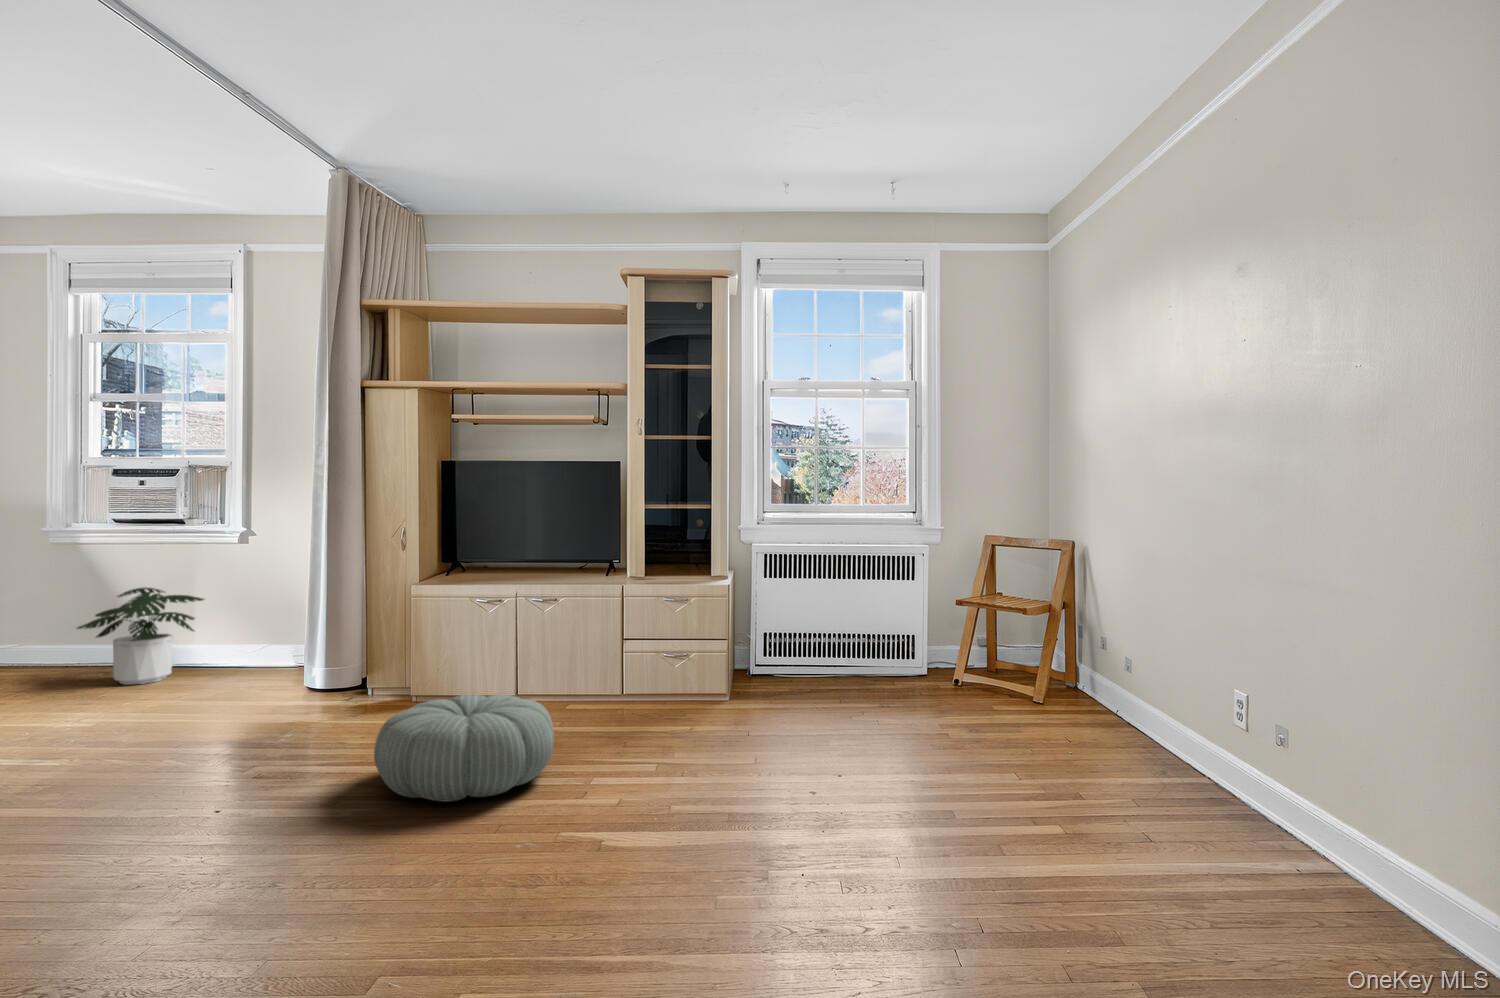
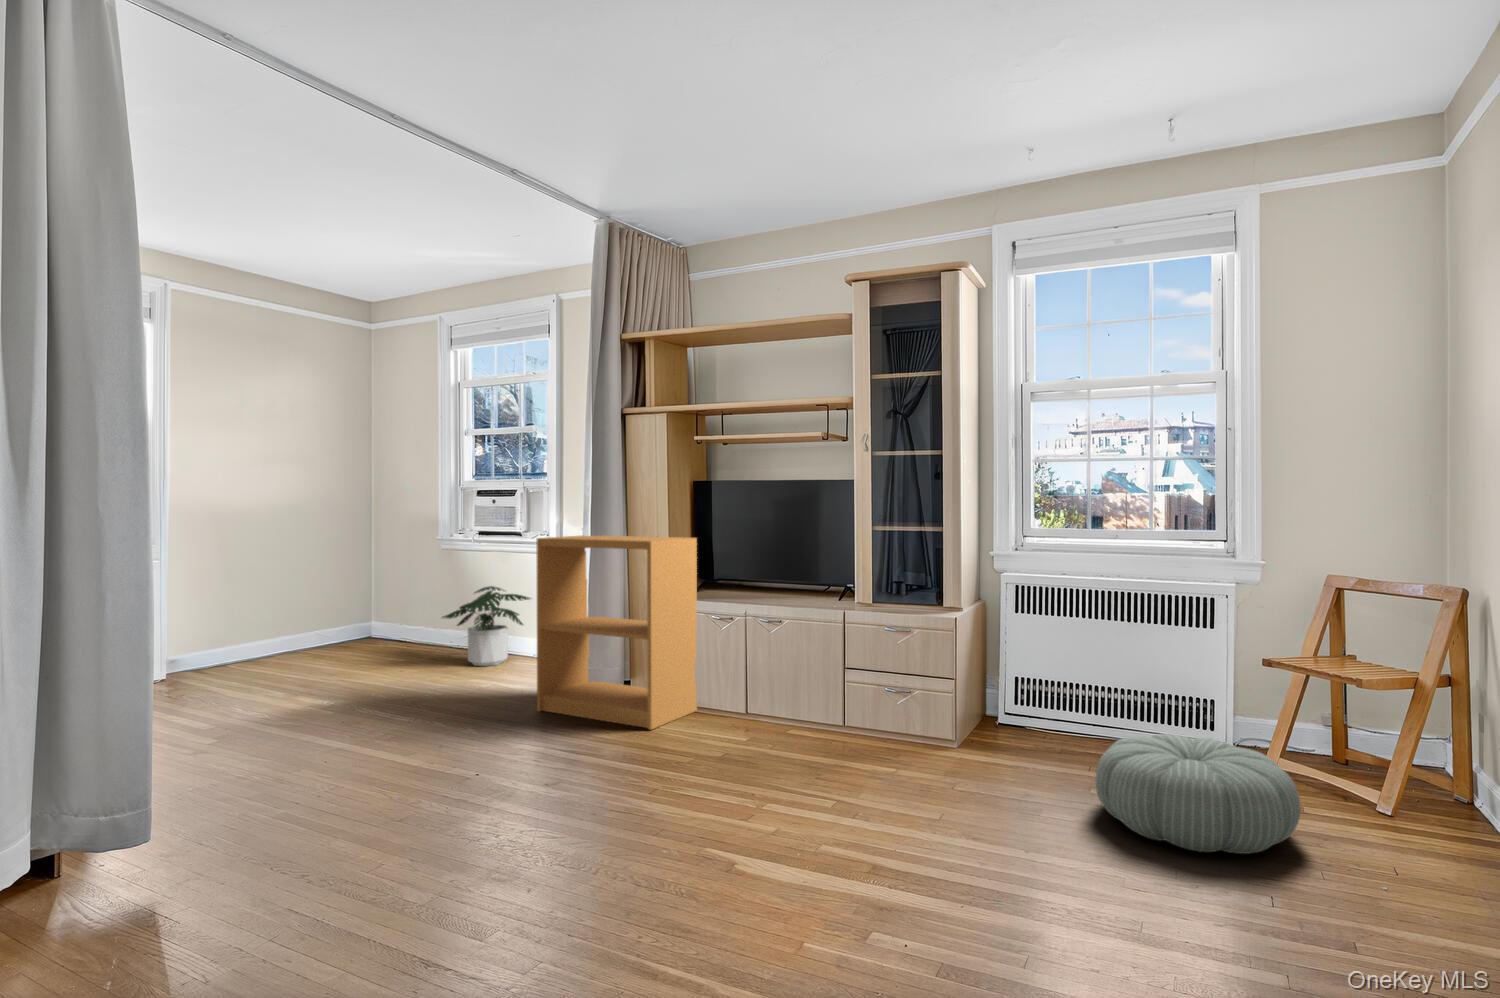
bookshelf: none [266,518,461,720] -> present [536,535,697,730]
pouf: present [374,694,554,802] -> present [1095,734,1301,854]

